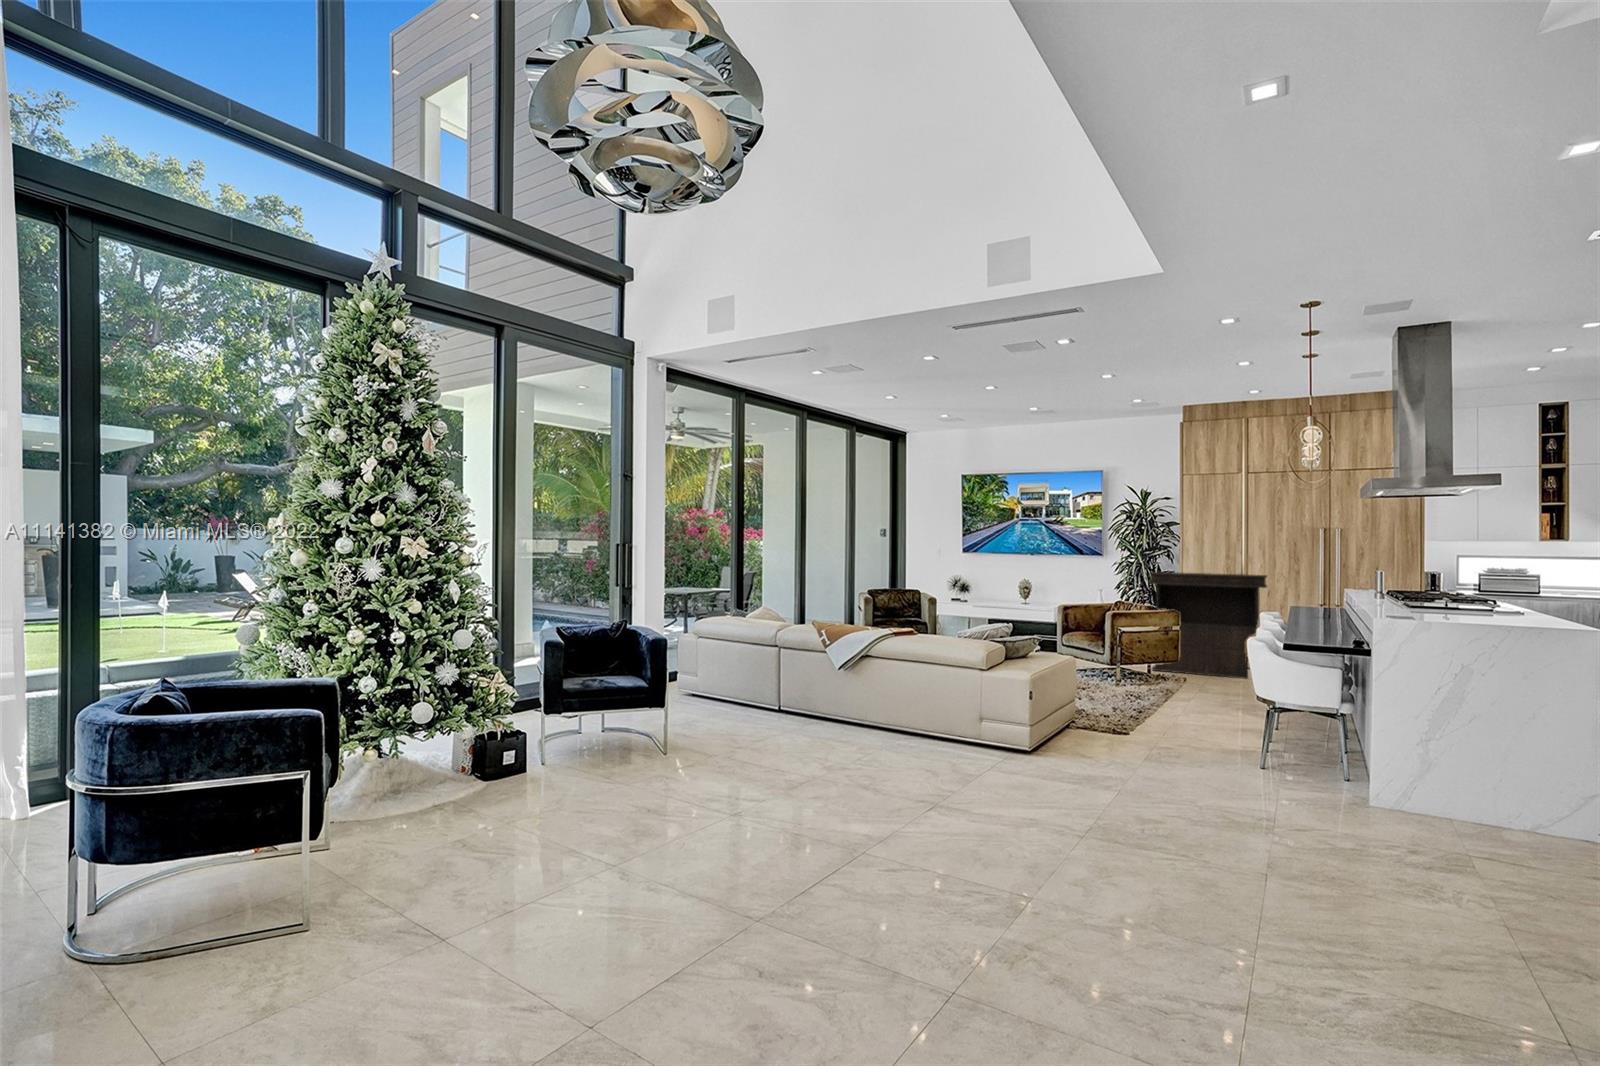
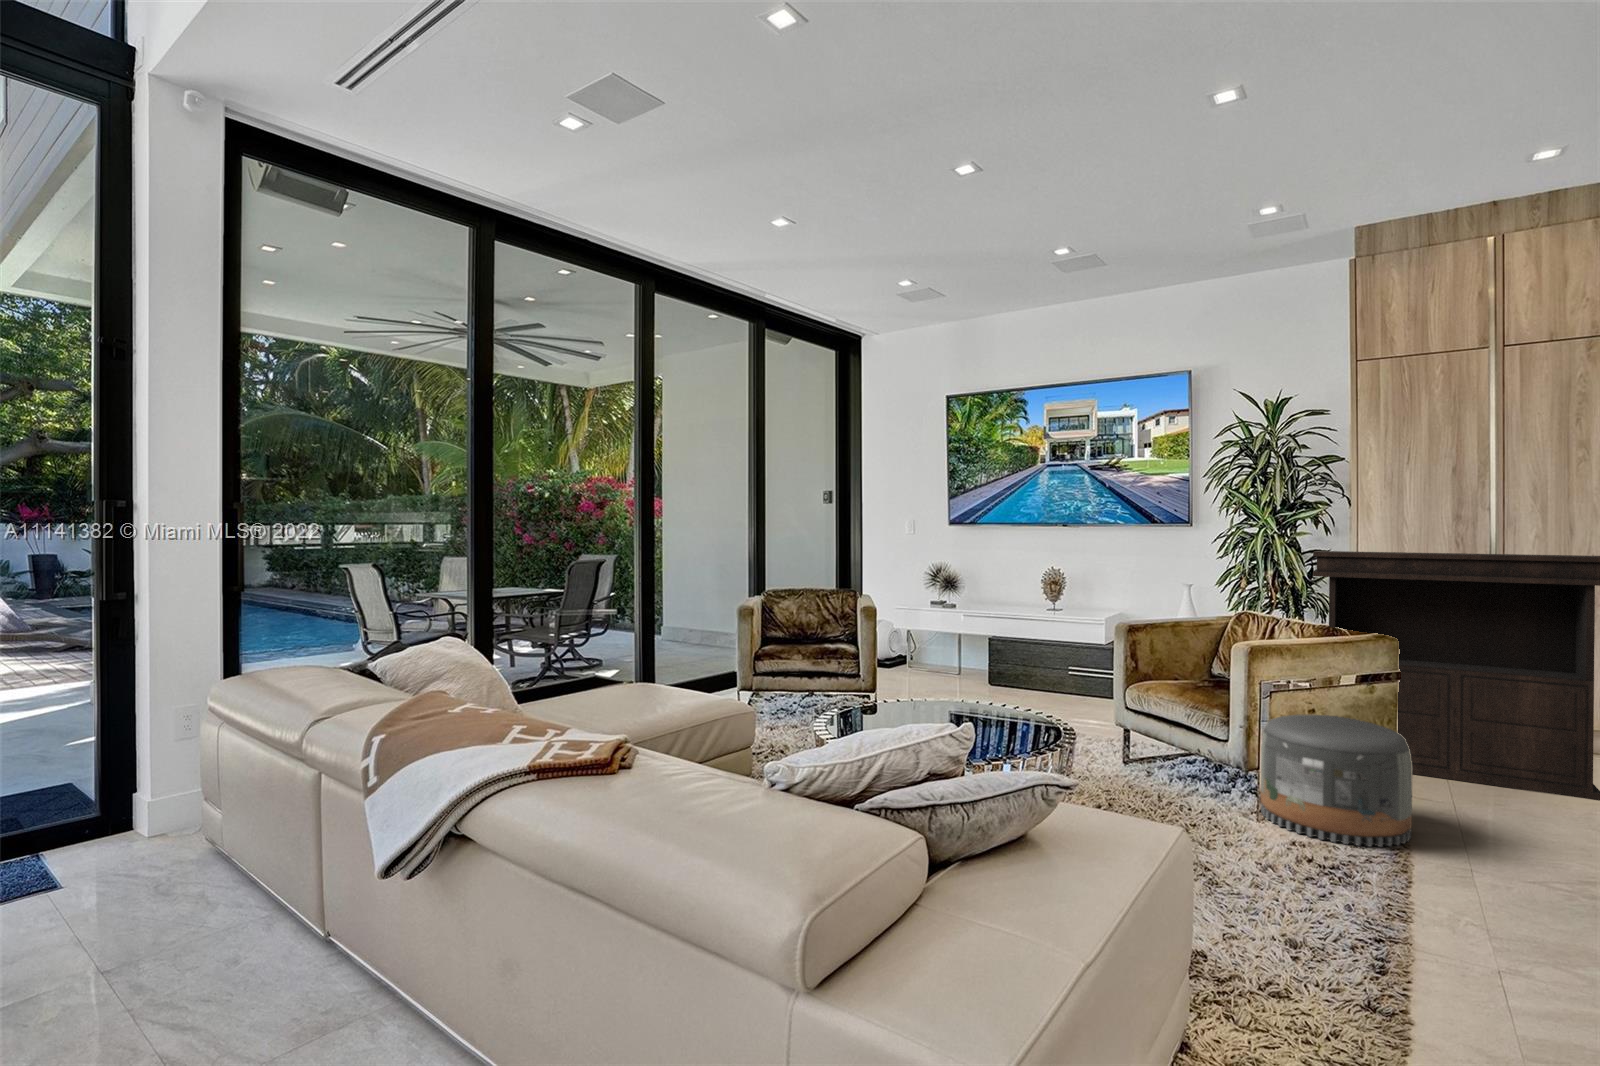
pouf: none [1117,642,1173,689] -> present [1261,715,1413,847]

